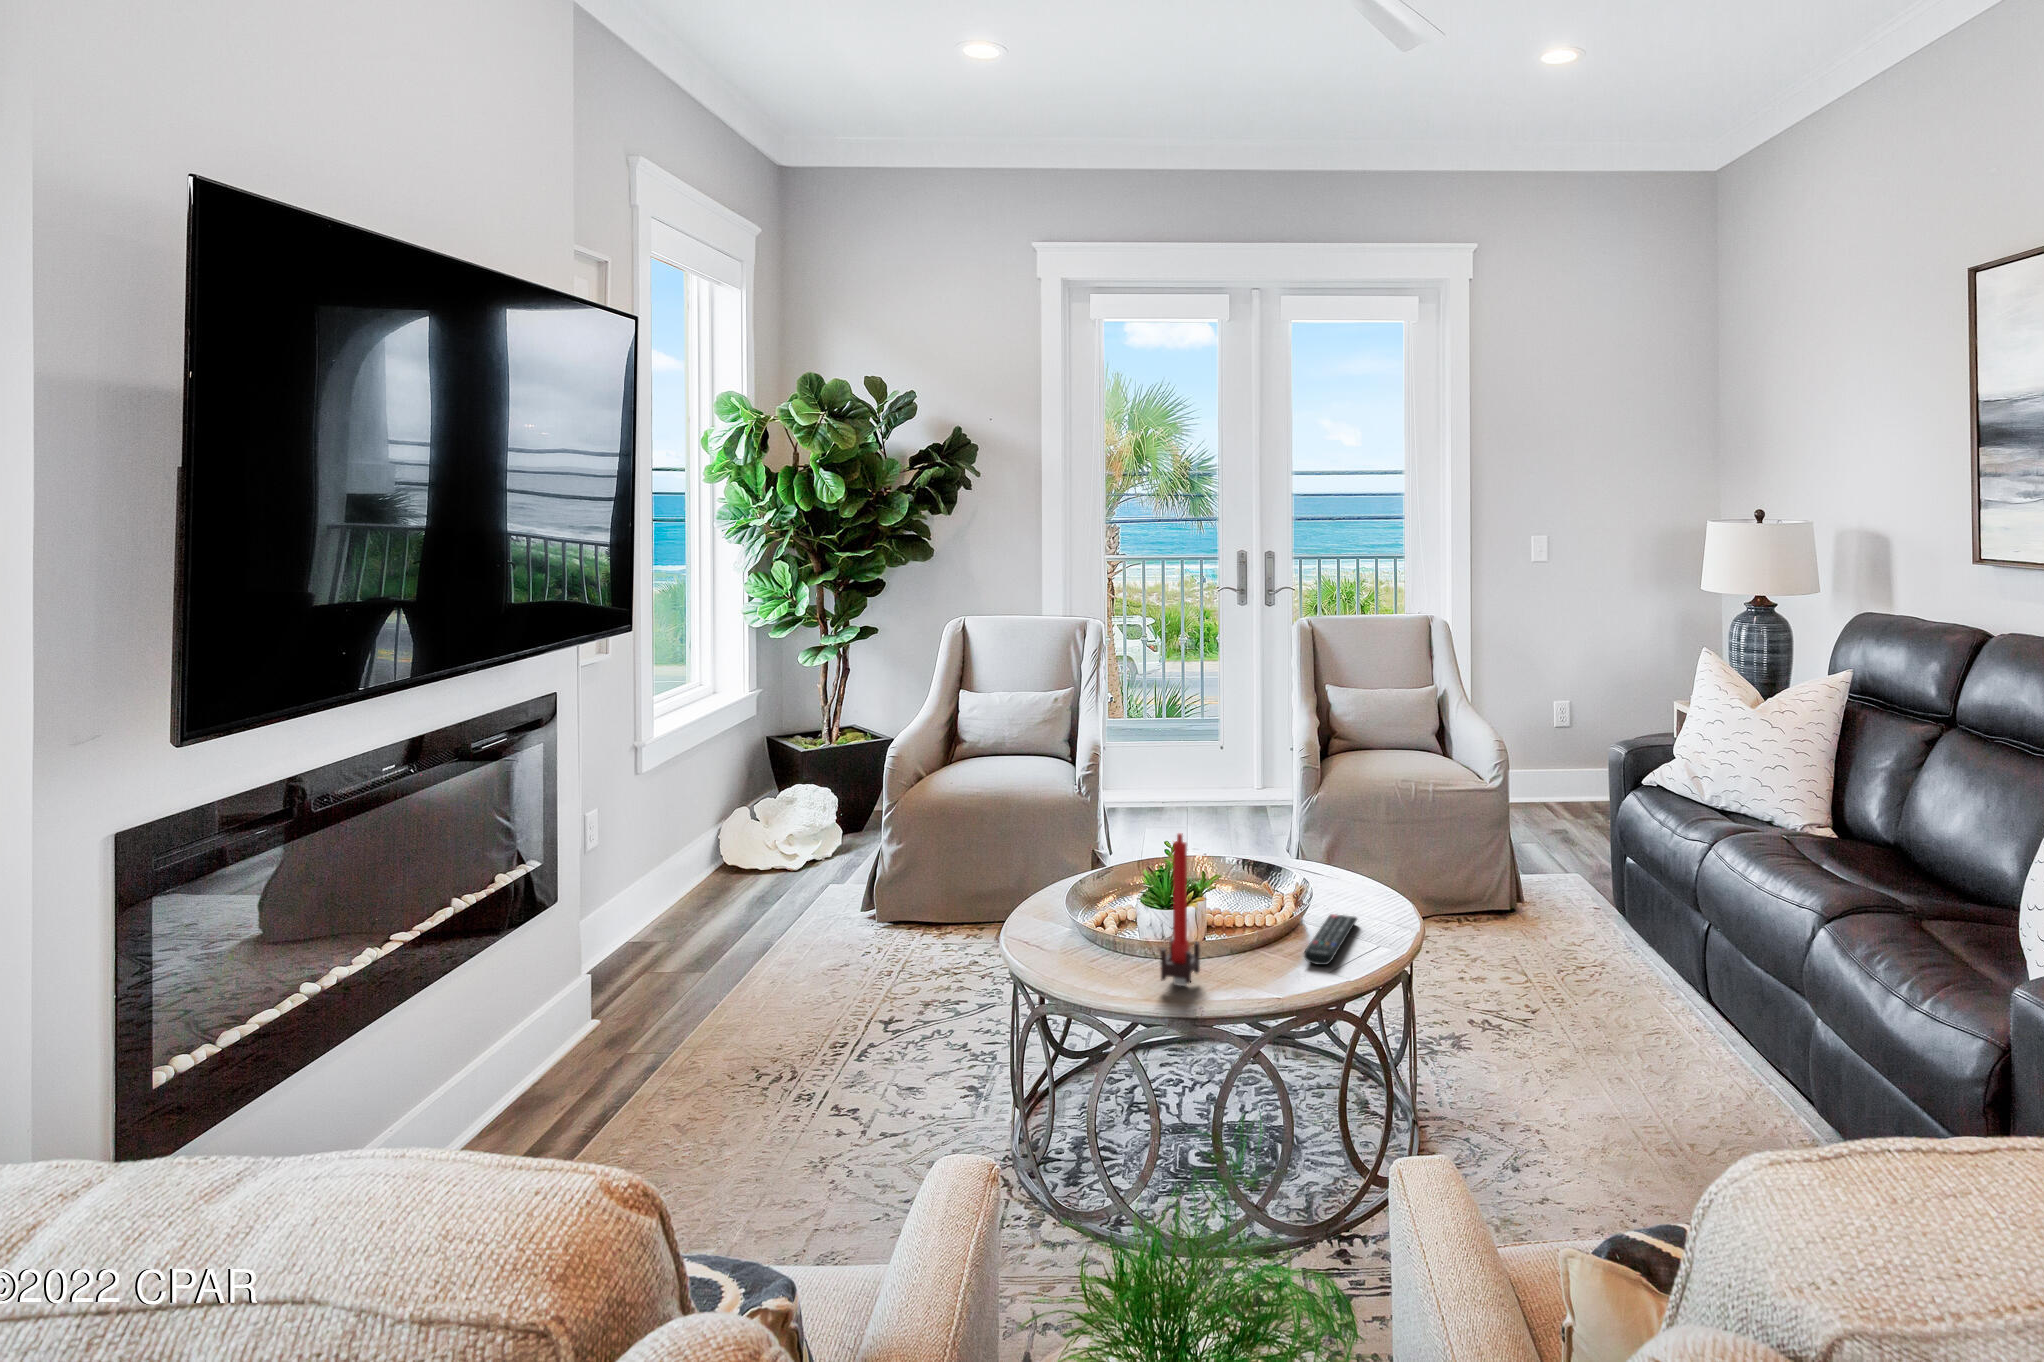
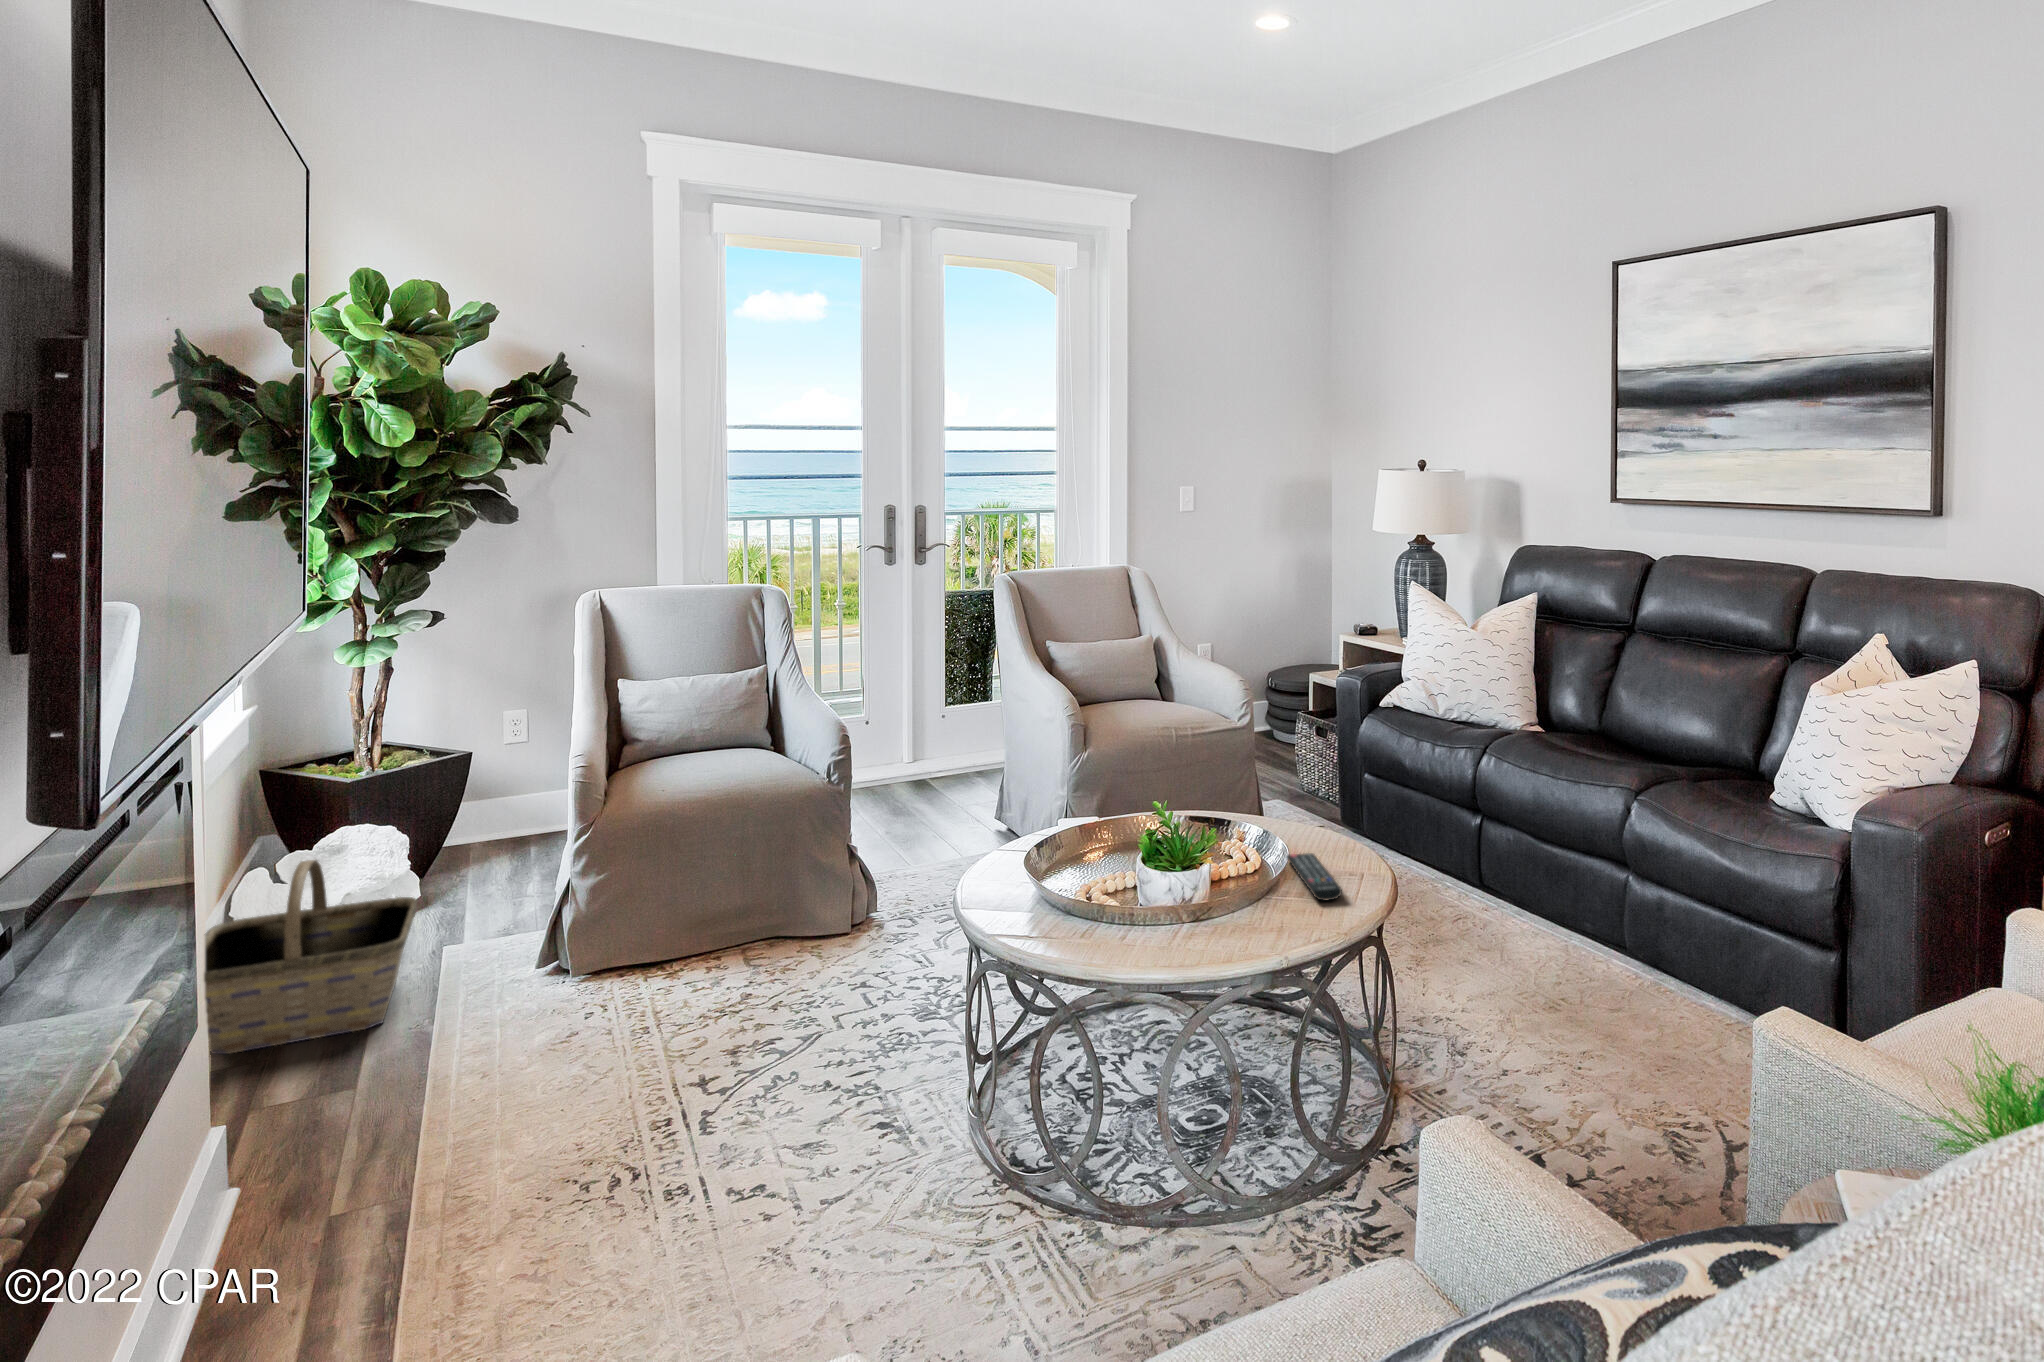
basket: none [638,804,801,932] -> present [204,860,417,1054]
candle: present [1161,833,1200,986] -> none [1210,785,1248,944]

